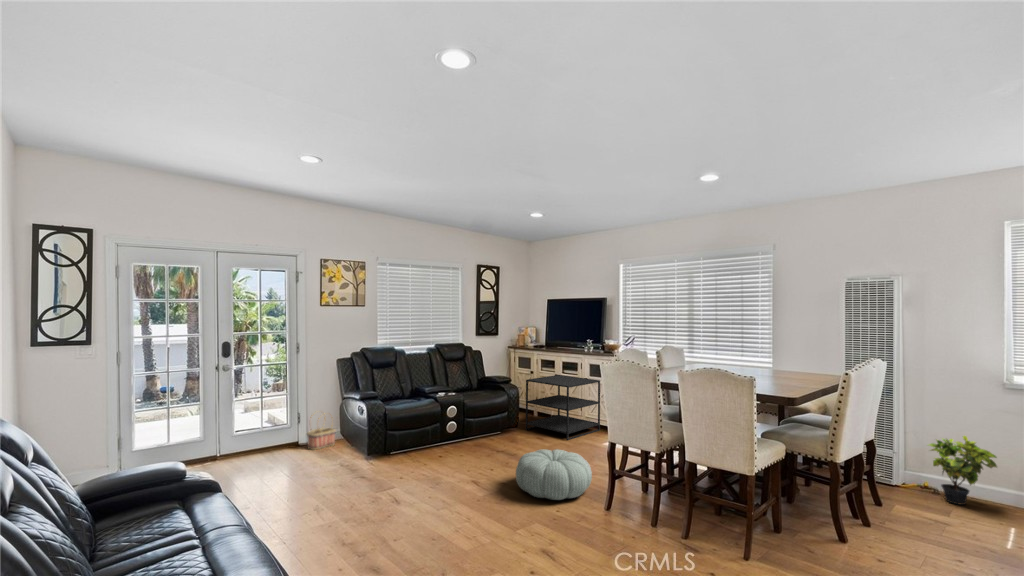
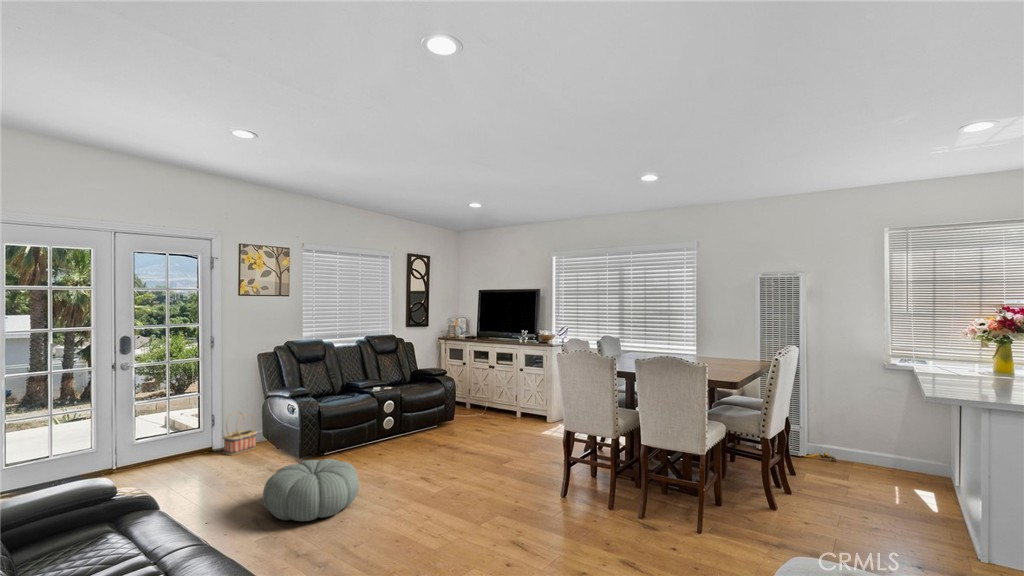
side table: present [526,375,600,441] -> none [462,366,536,431]
potted plant: present [929,436,997,505] -> none [826,410,881,469]
pouf: present [516,449,592,500] -> present [263,459,359,521]

